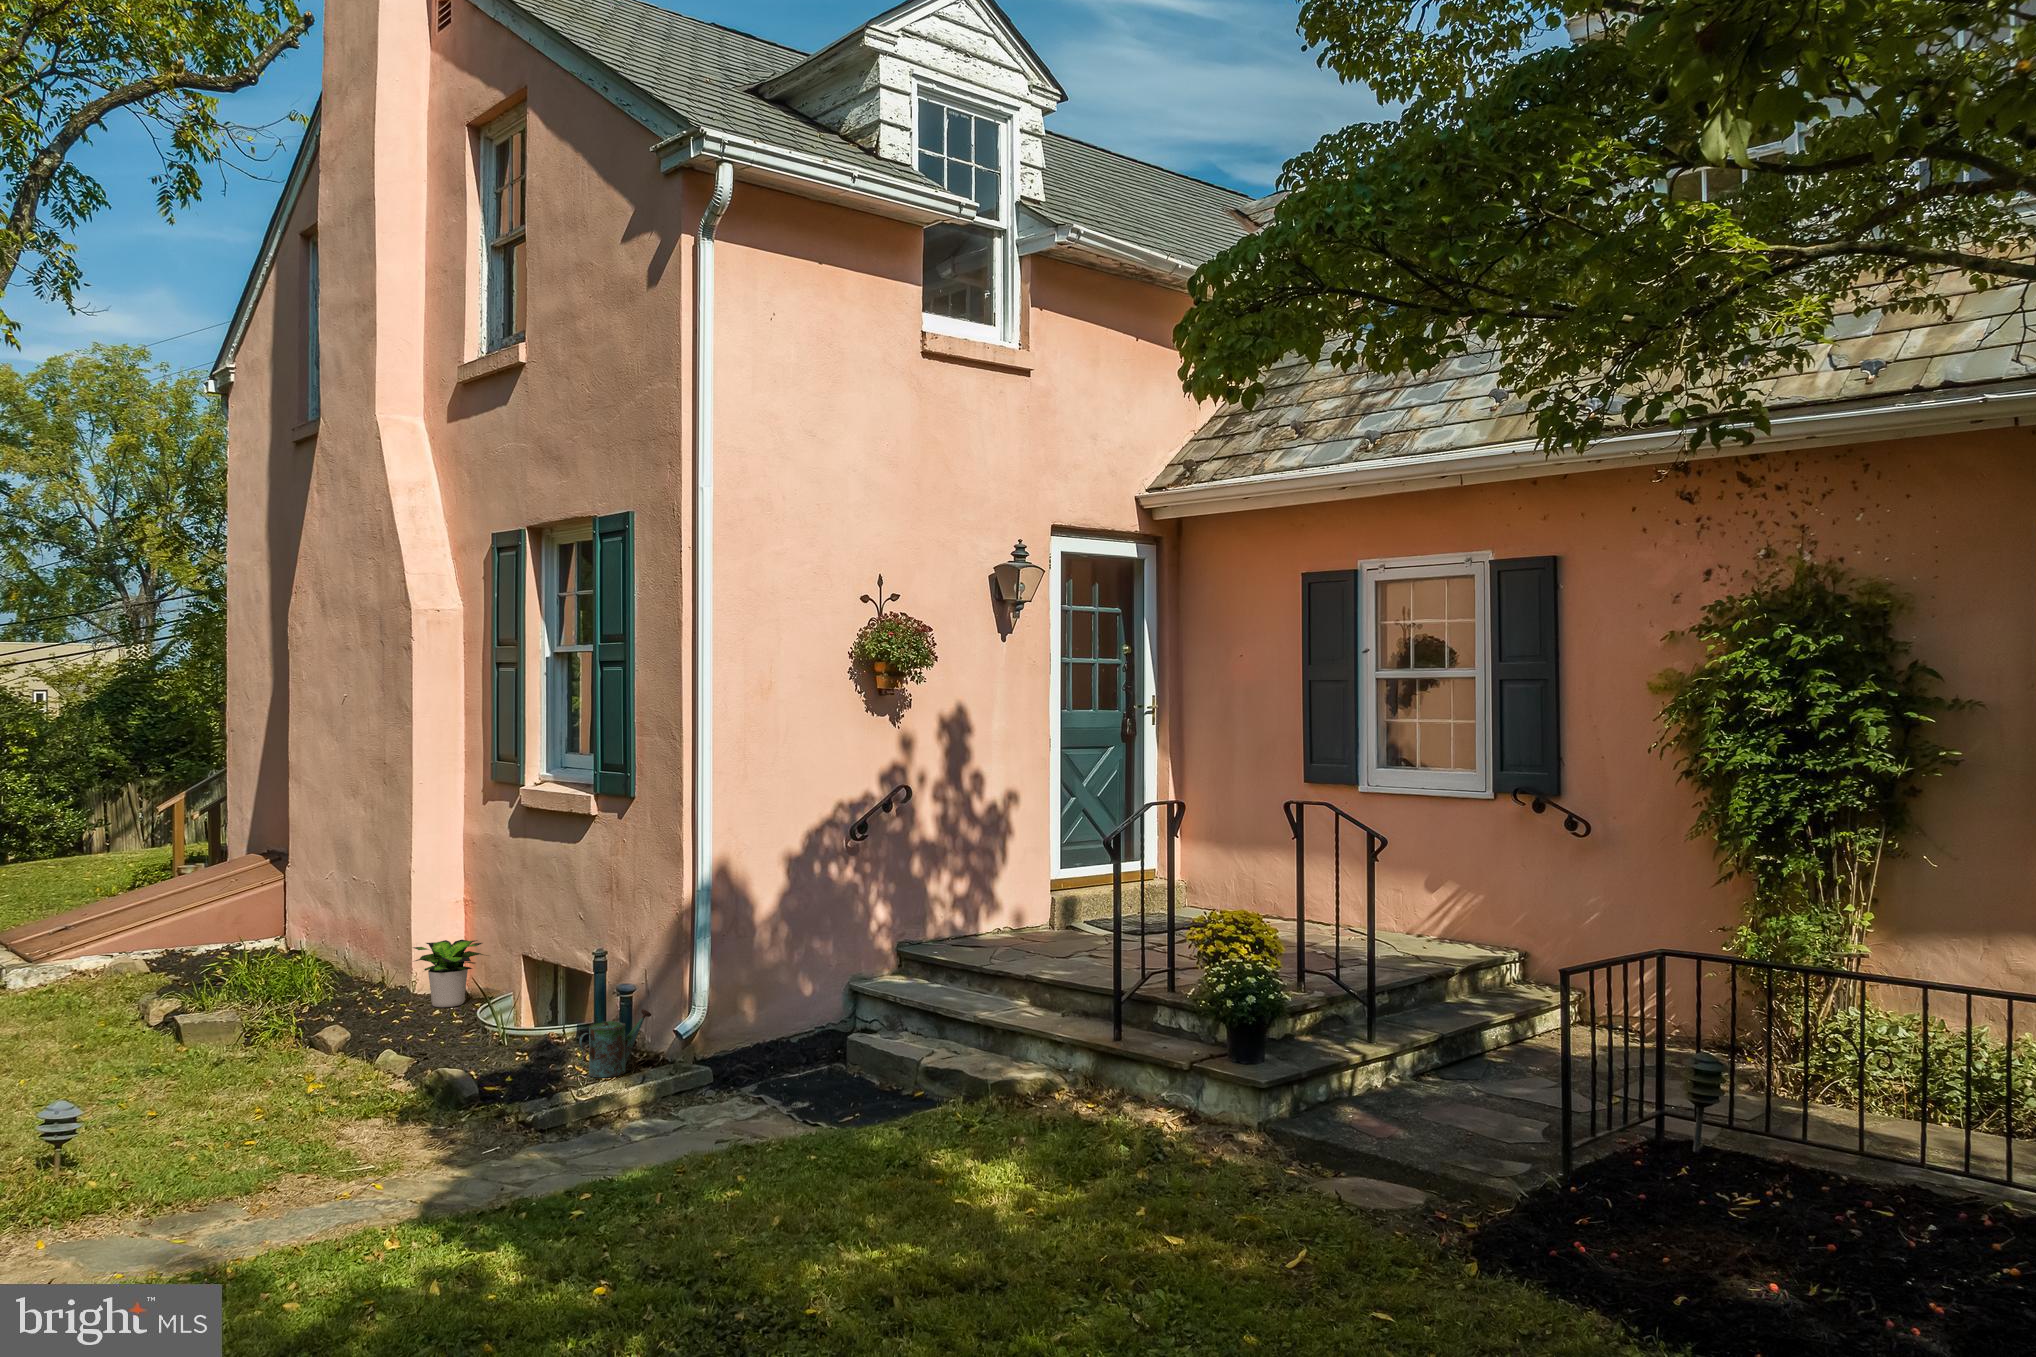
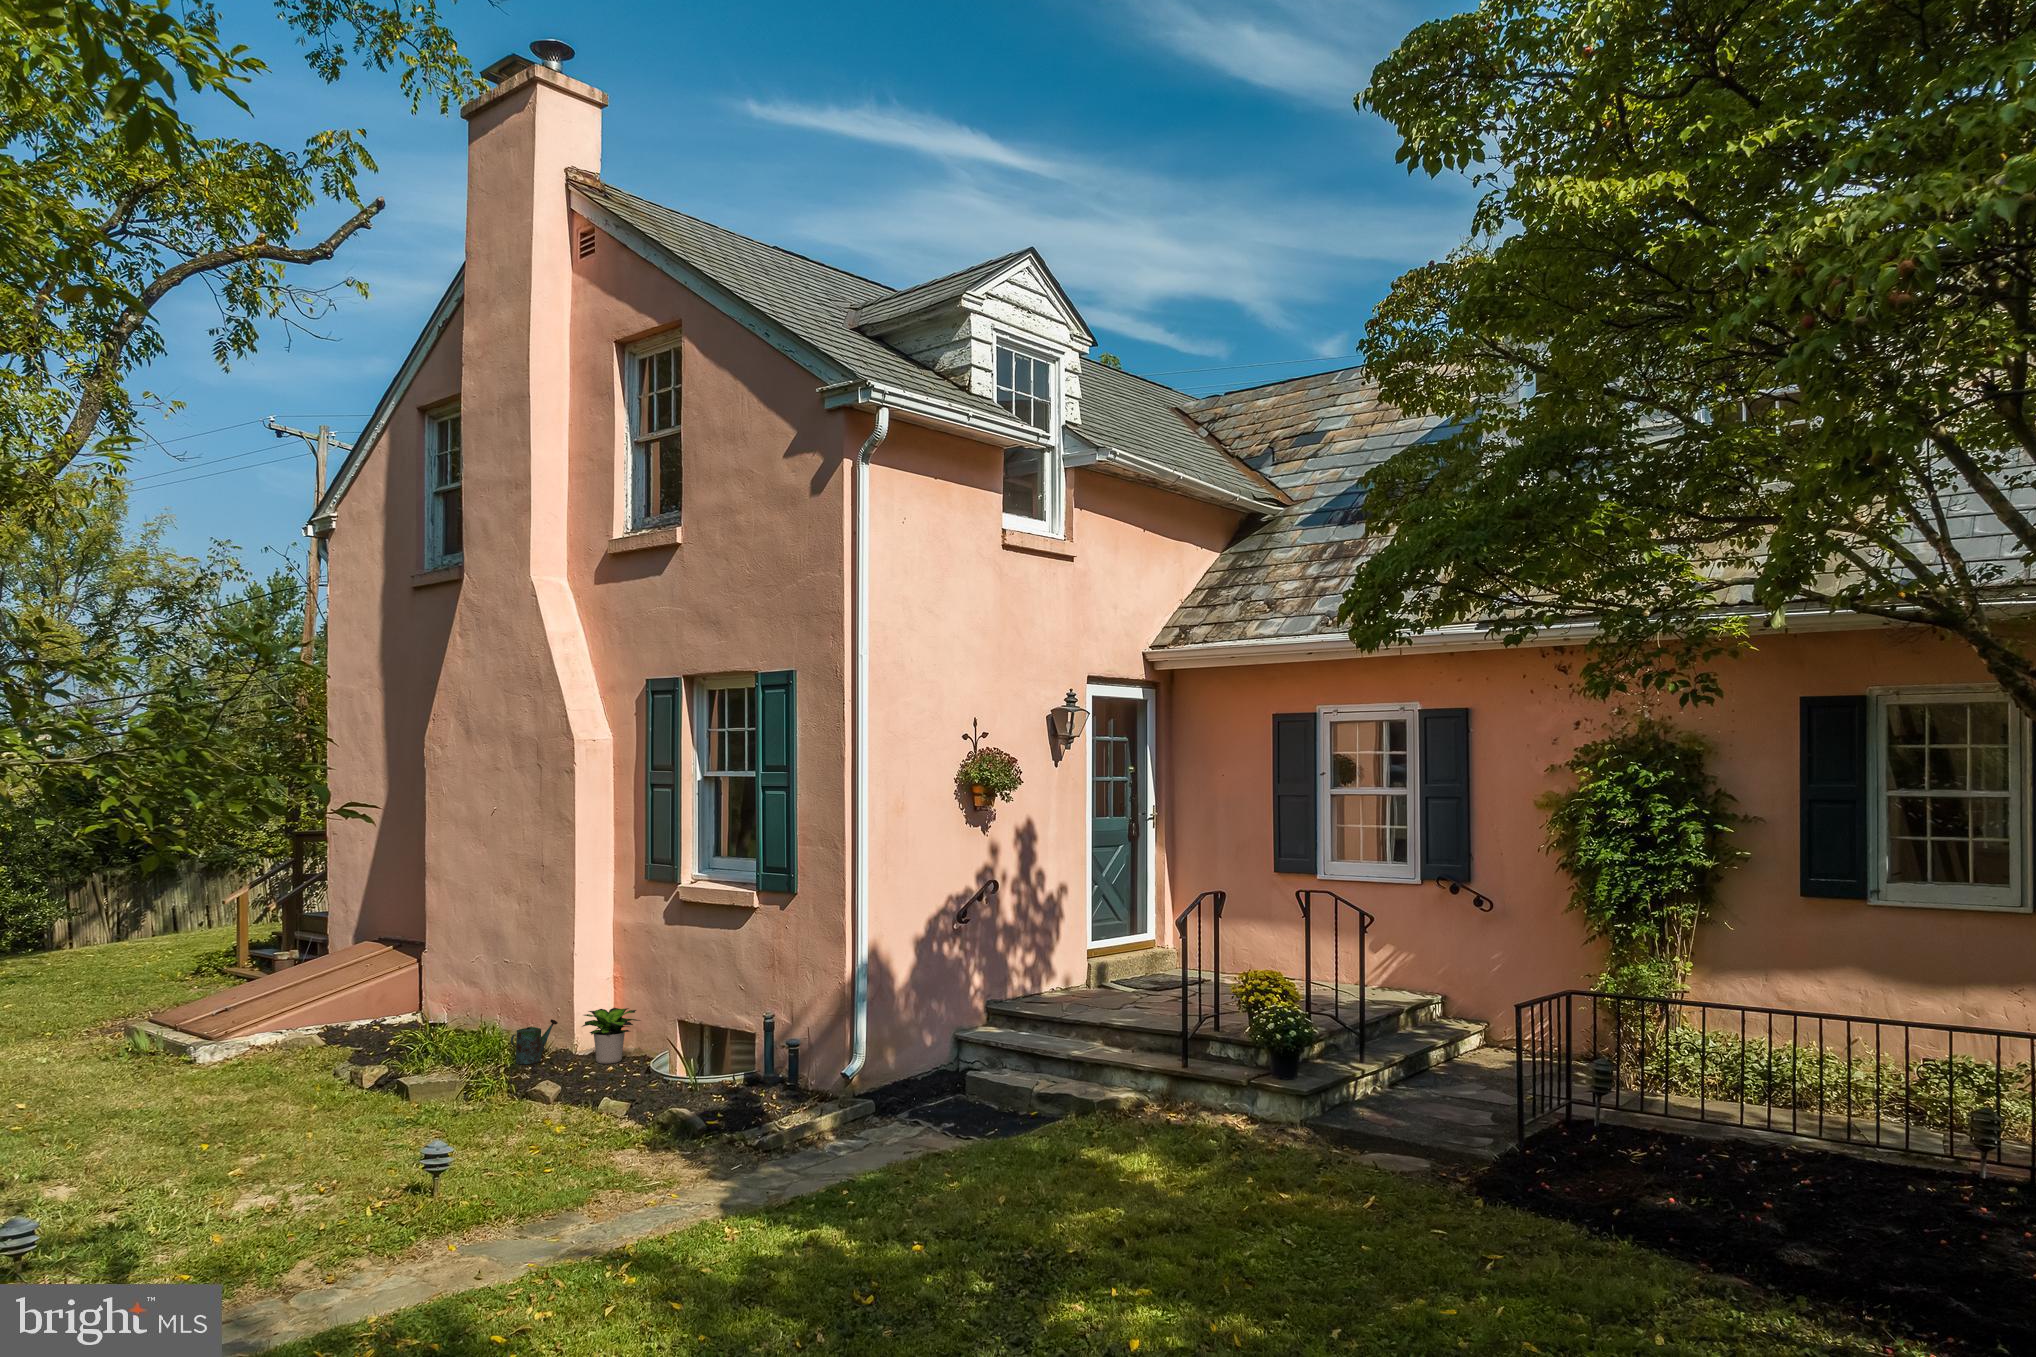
watering can: present [579,1009,651,1077] -> present [511,1019,558,1064]

